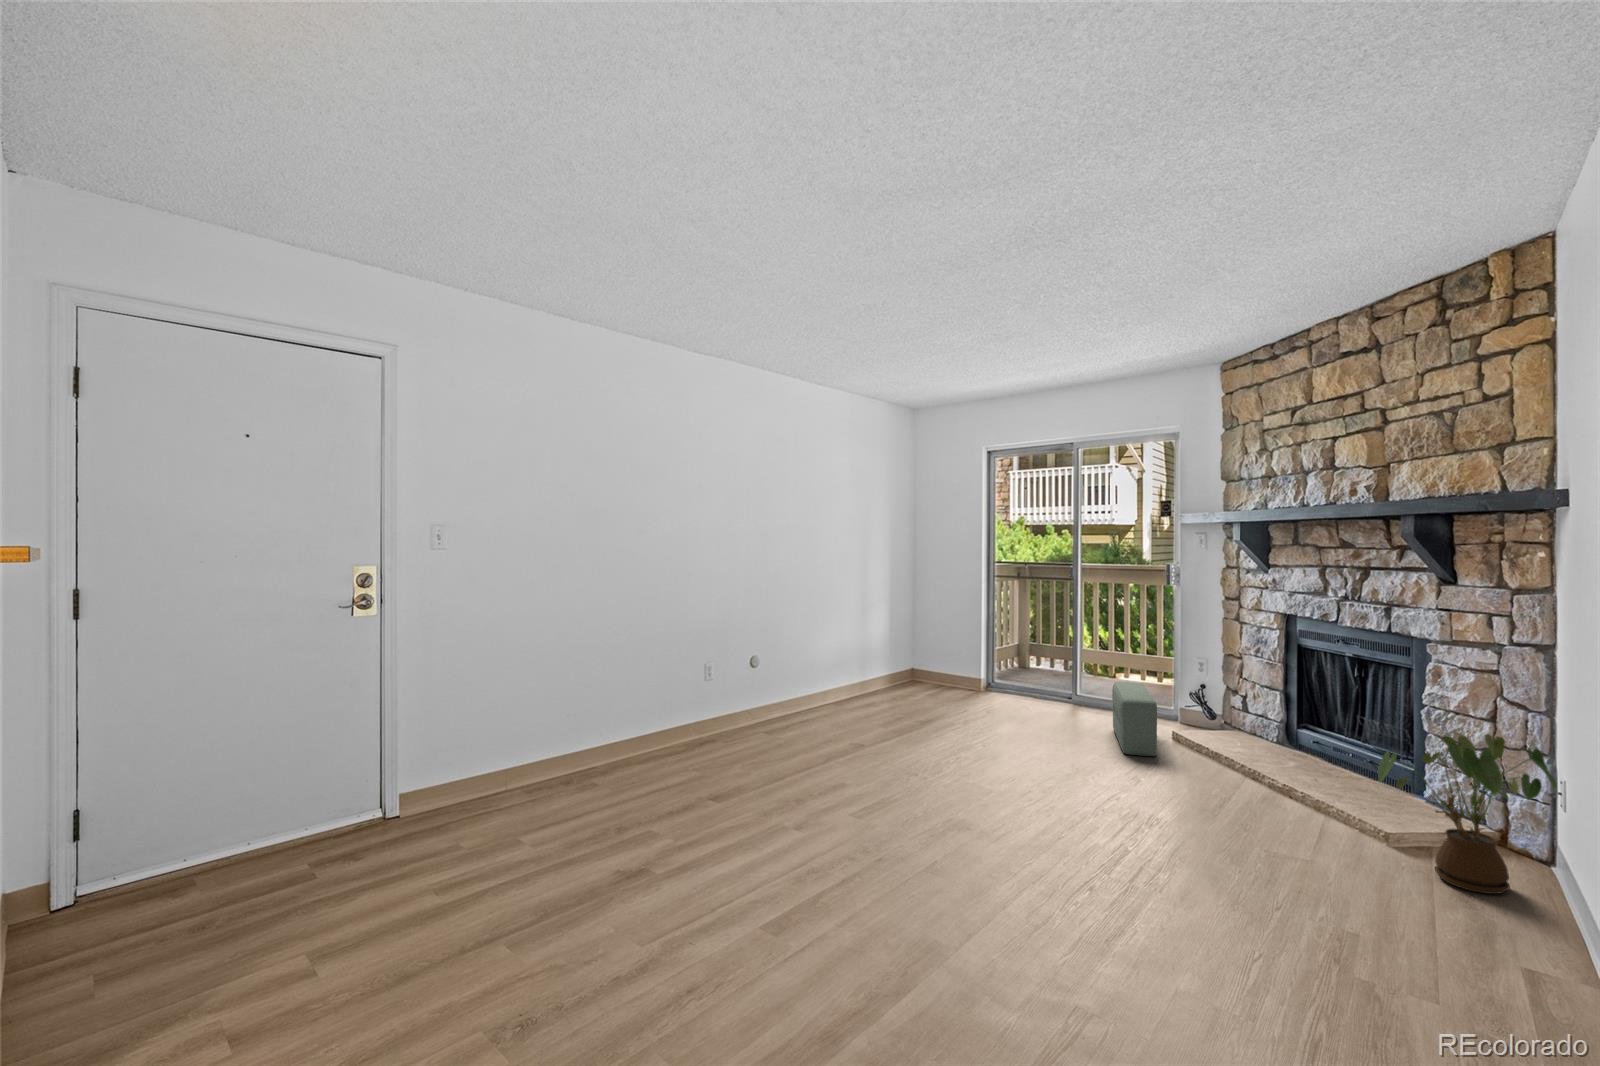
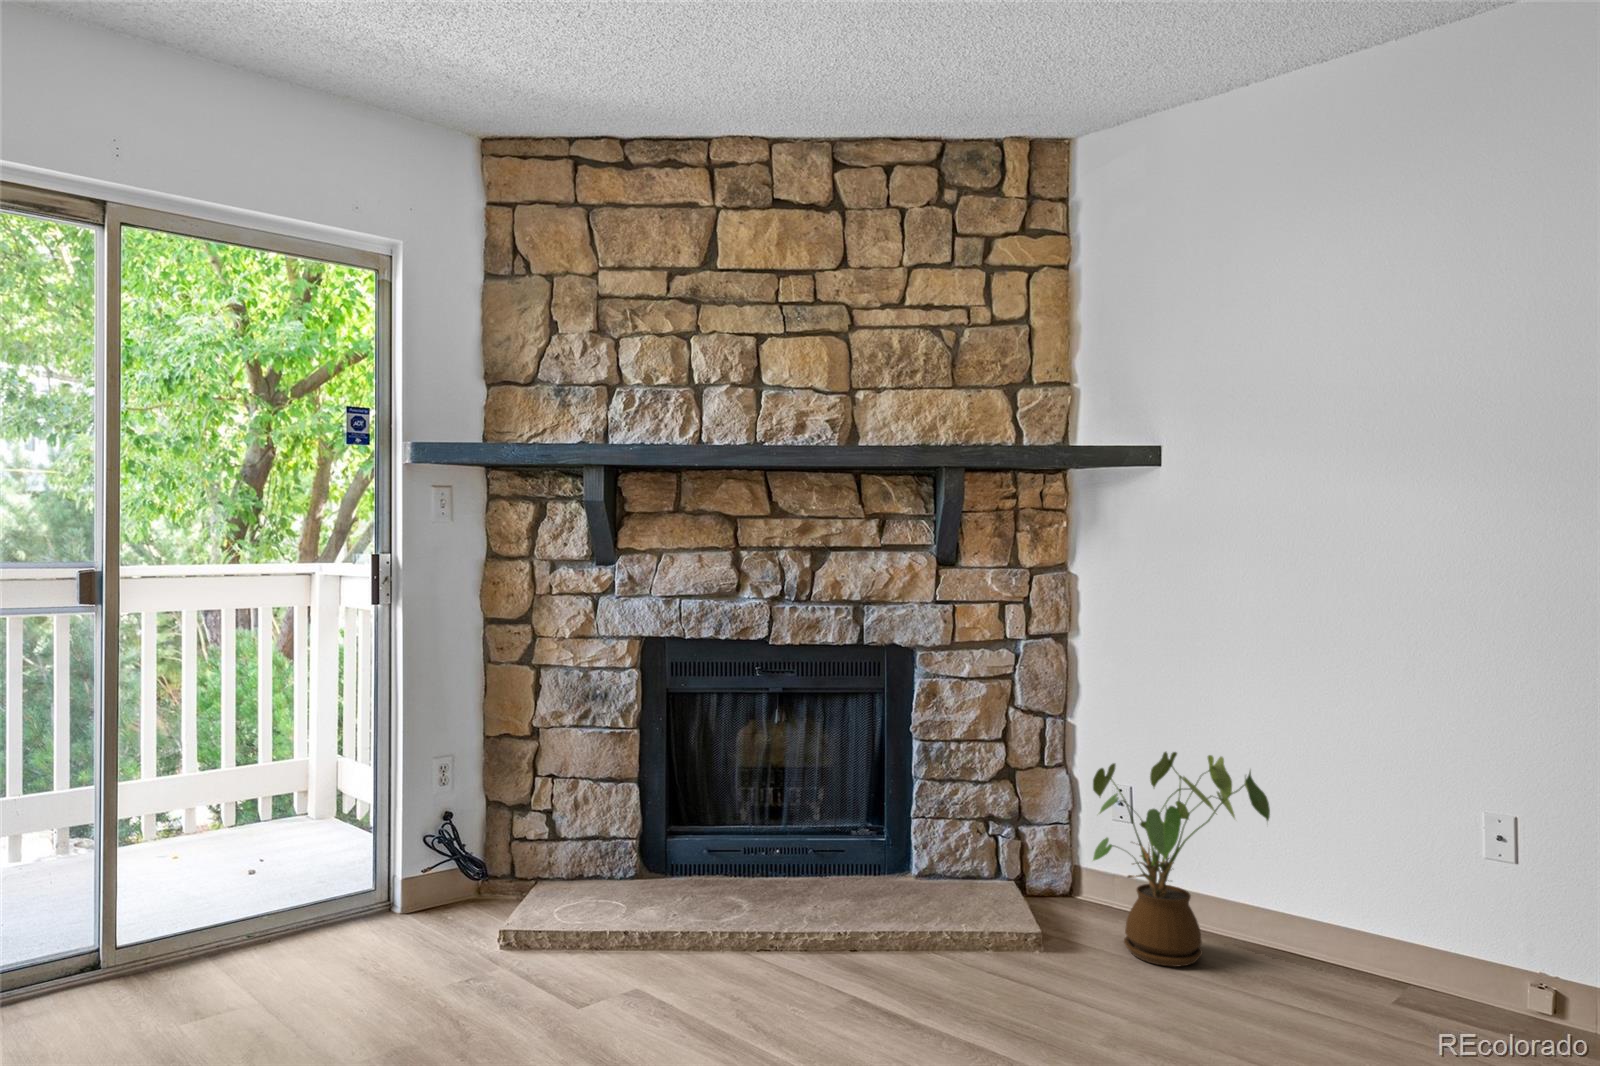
pouf: present [1112,682,1157,756] -> none [314,832,564,1014]

